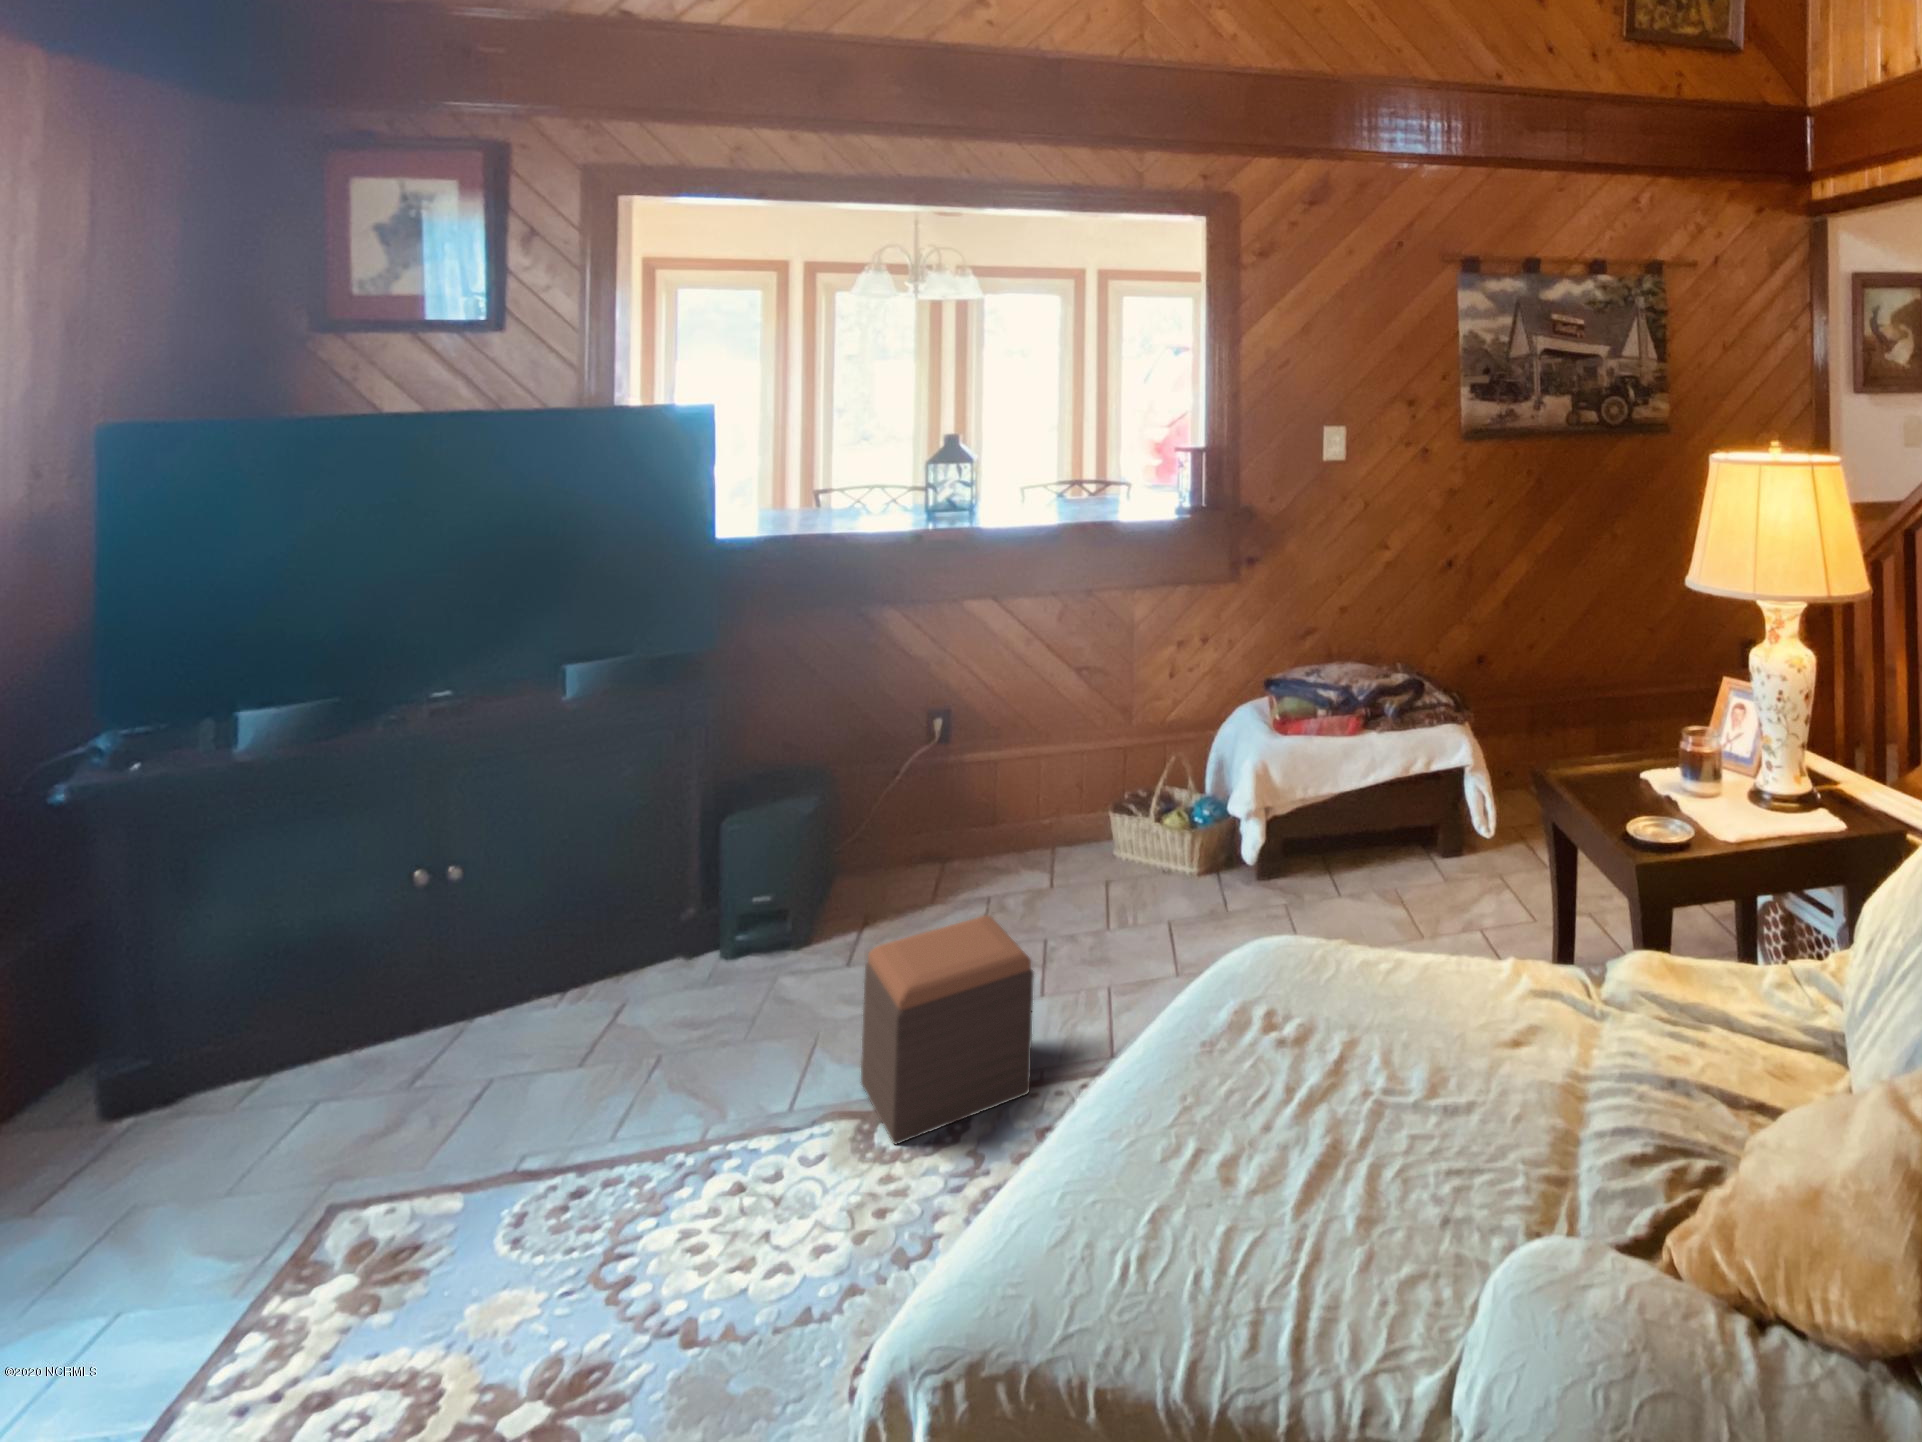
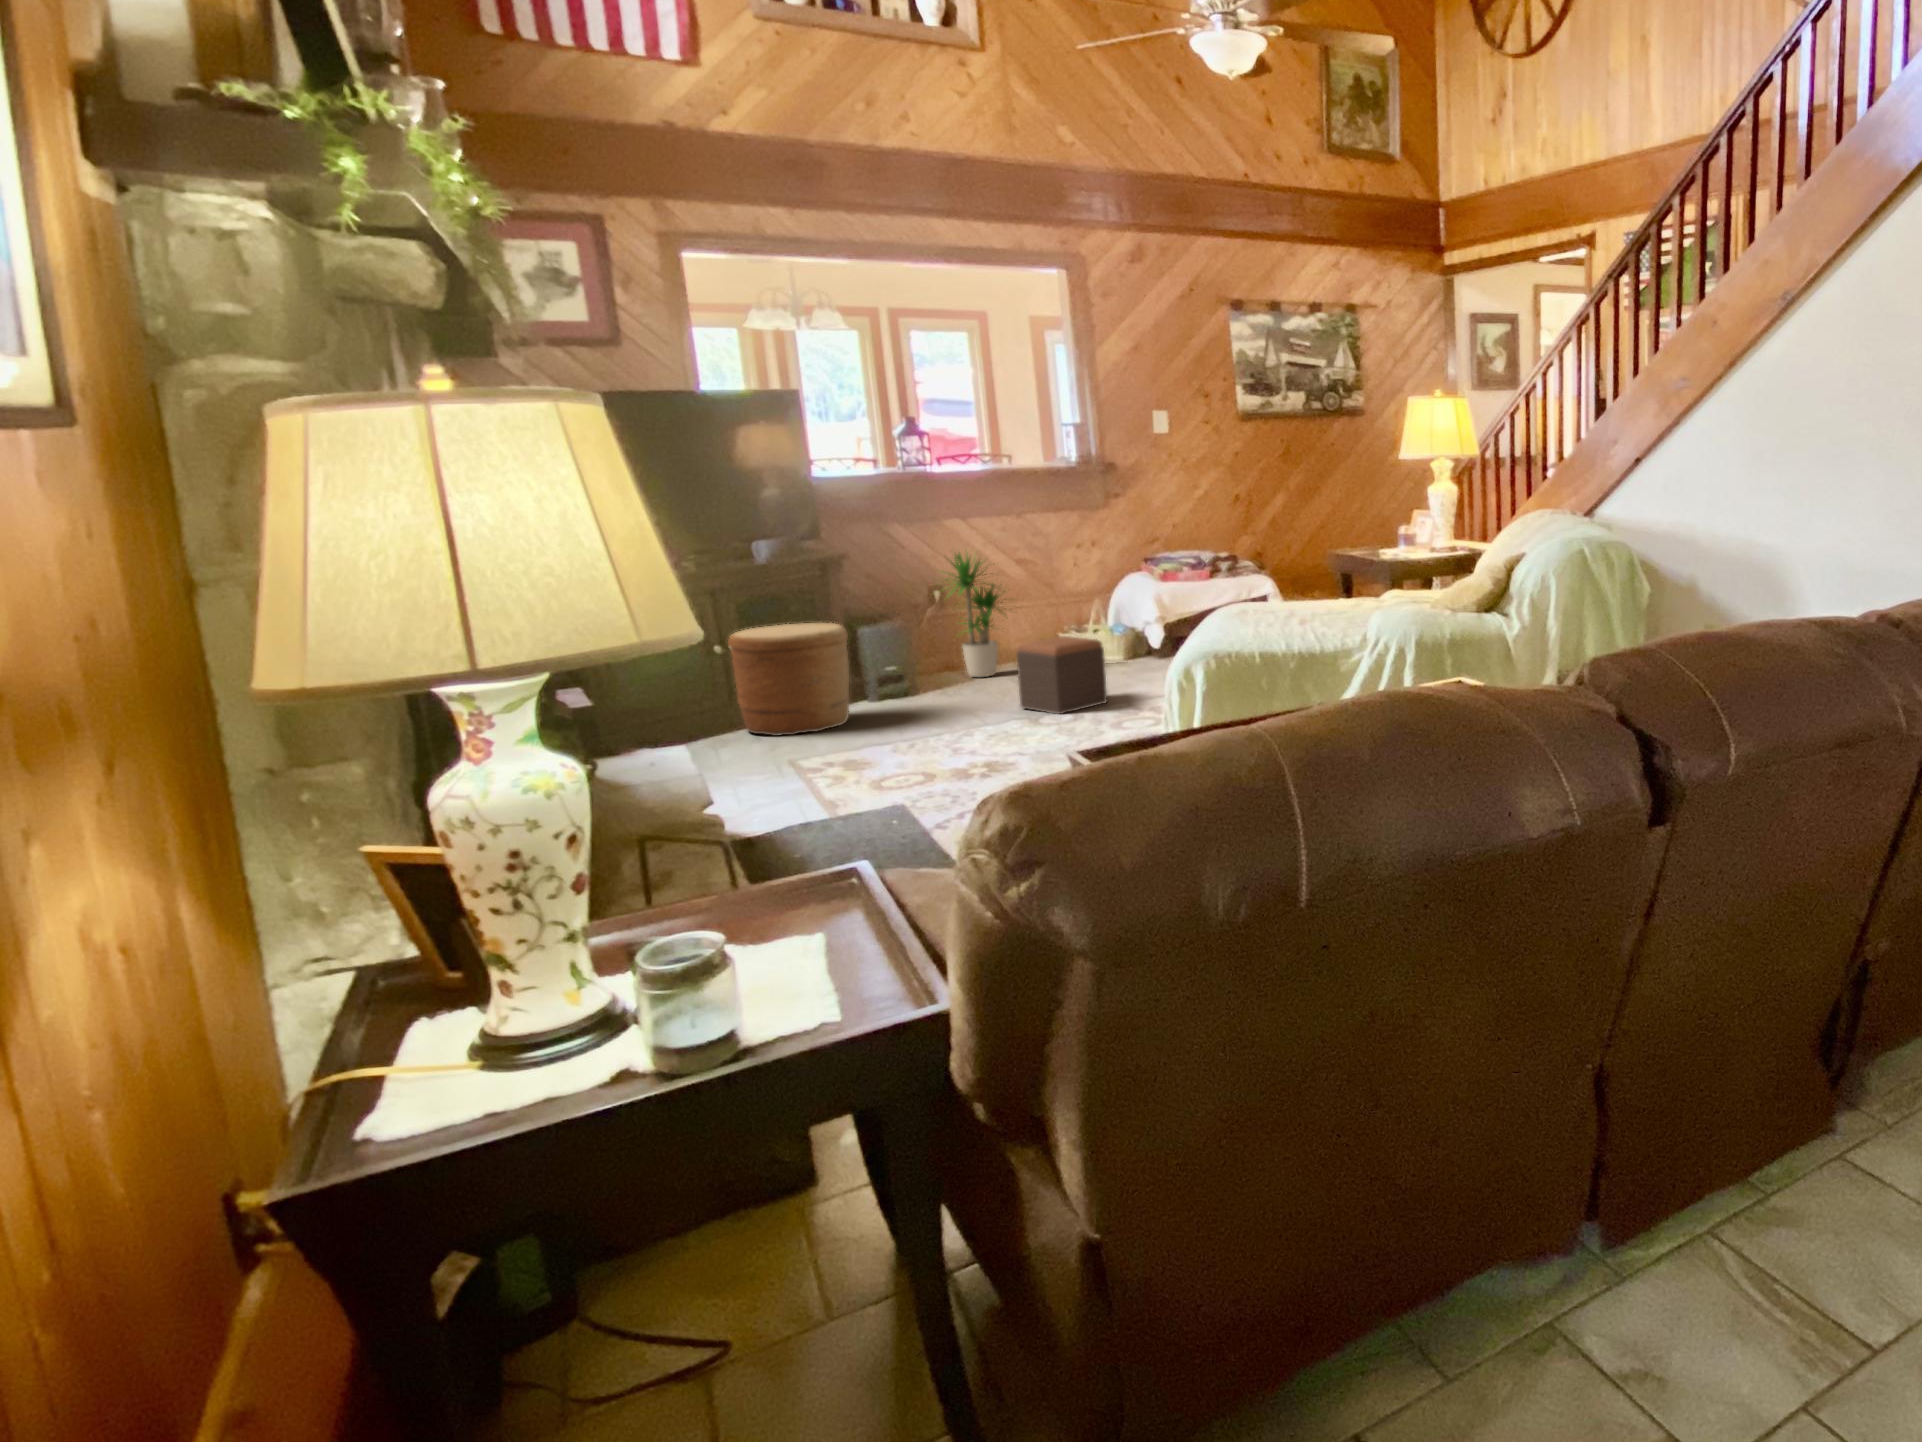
potted plant: none [891,652,1050,892] -> present [939,551,1006,677]
woven basket: none [343,841,601,1123] -> present [728,623,849,736]

